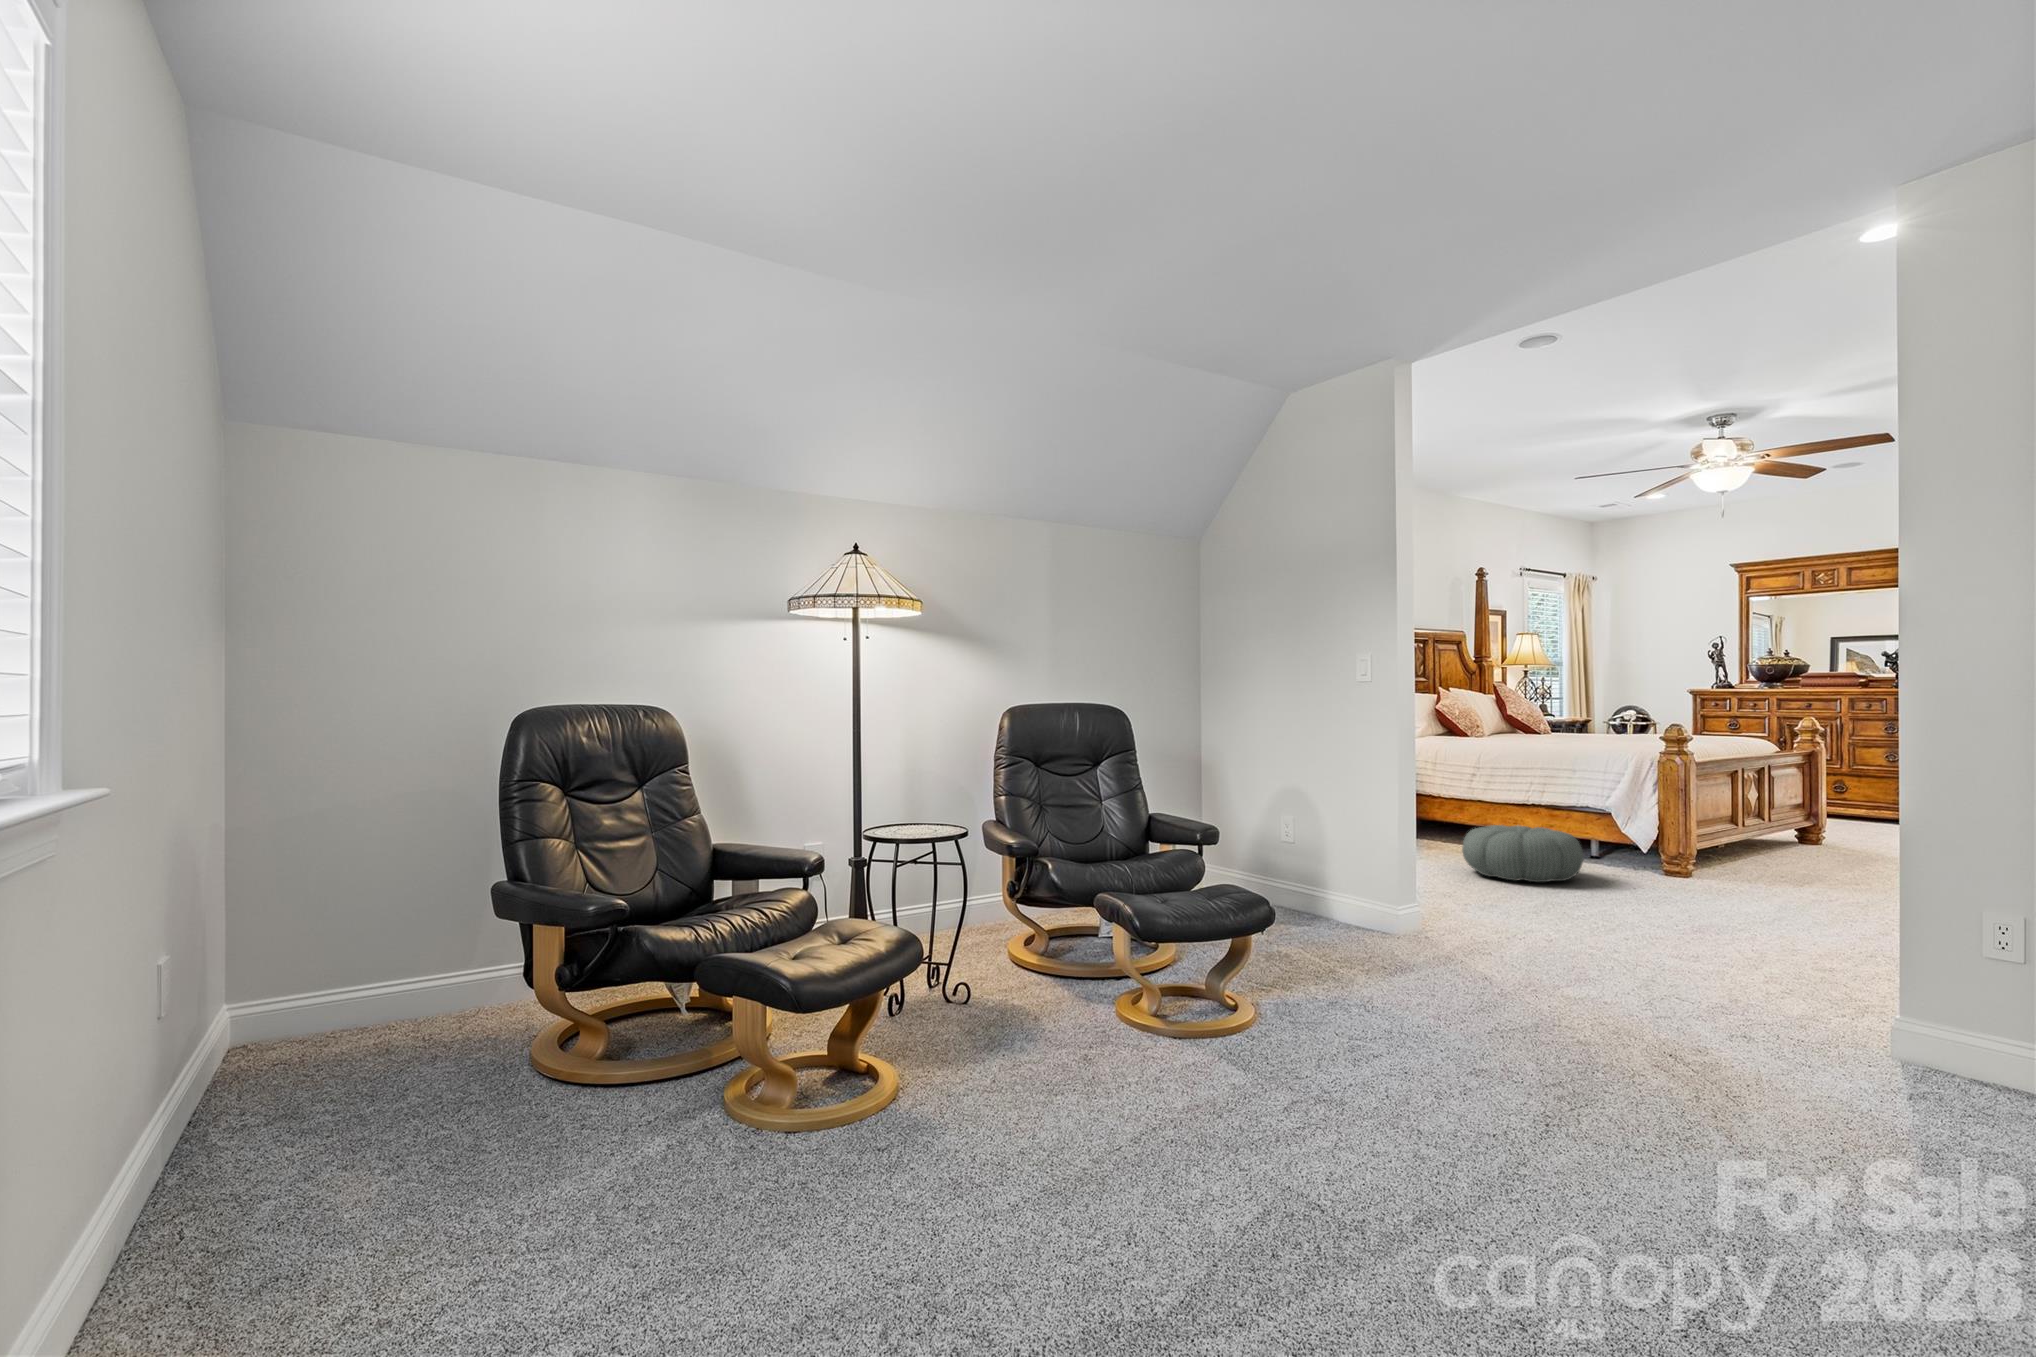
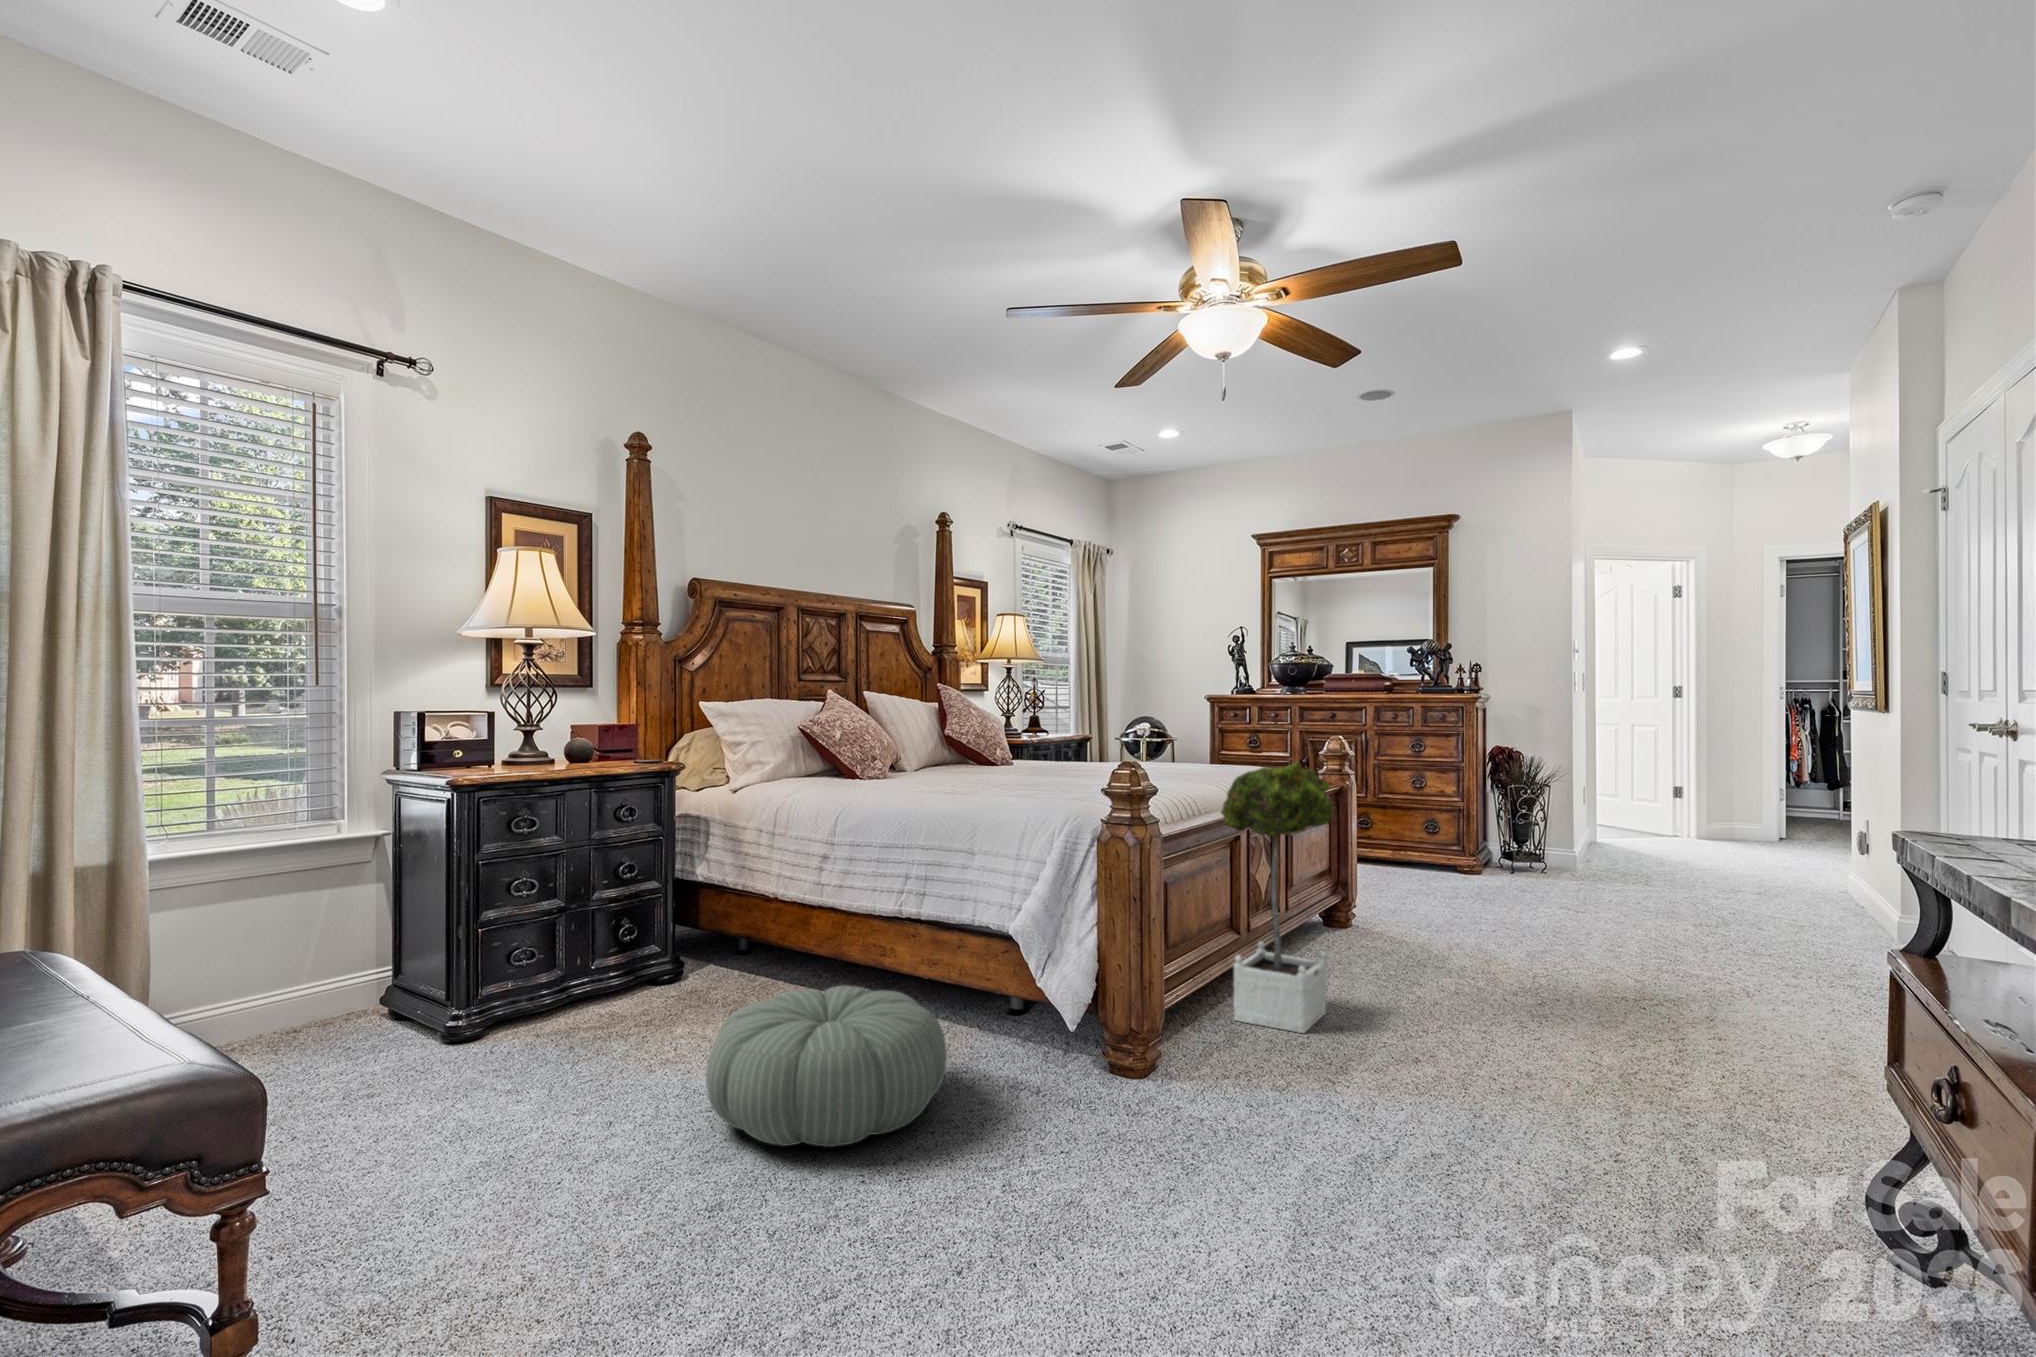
potted tree: none [1729,723,1806,875] -> present [1221,761,1334,1033]

